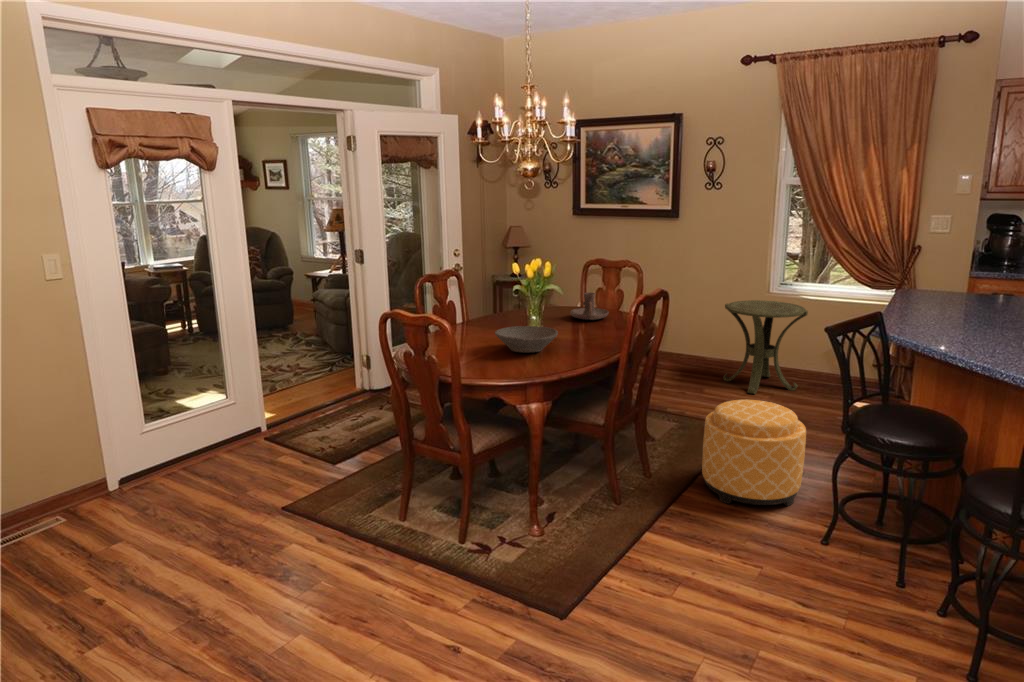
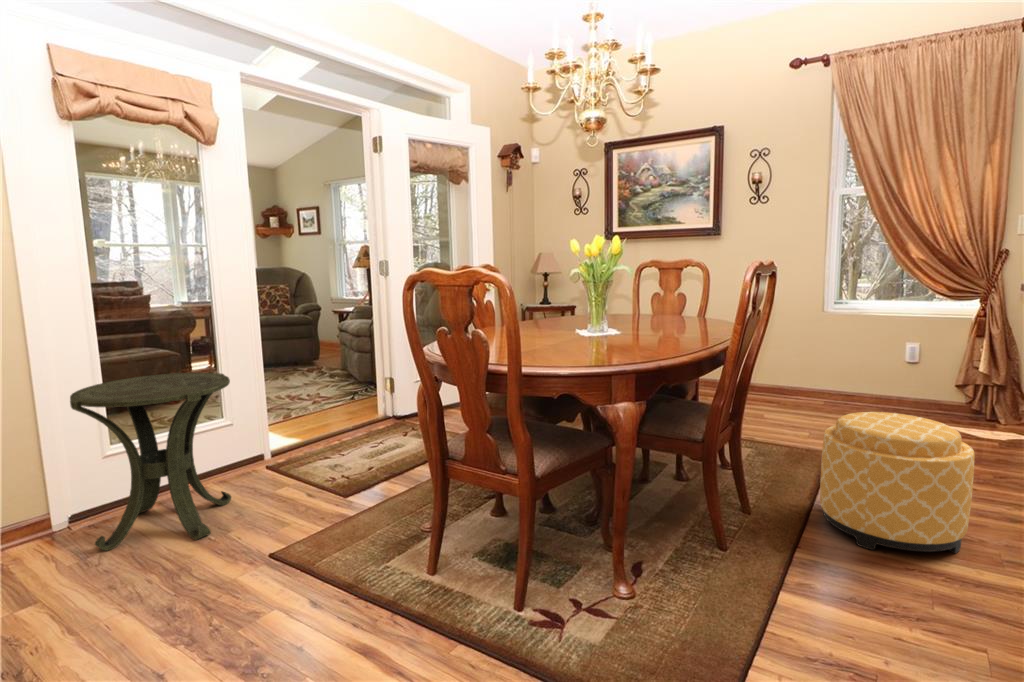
candle holder: present [570,293,609,320] -> none [630,292,676,323]
side table: present [723,300,808,394] -> present [70,373,231,551]
bowl: present [495,326,558,352] -> none [554,317,636,345]

